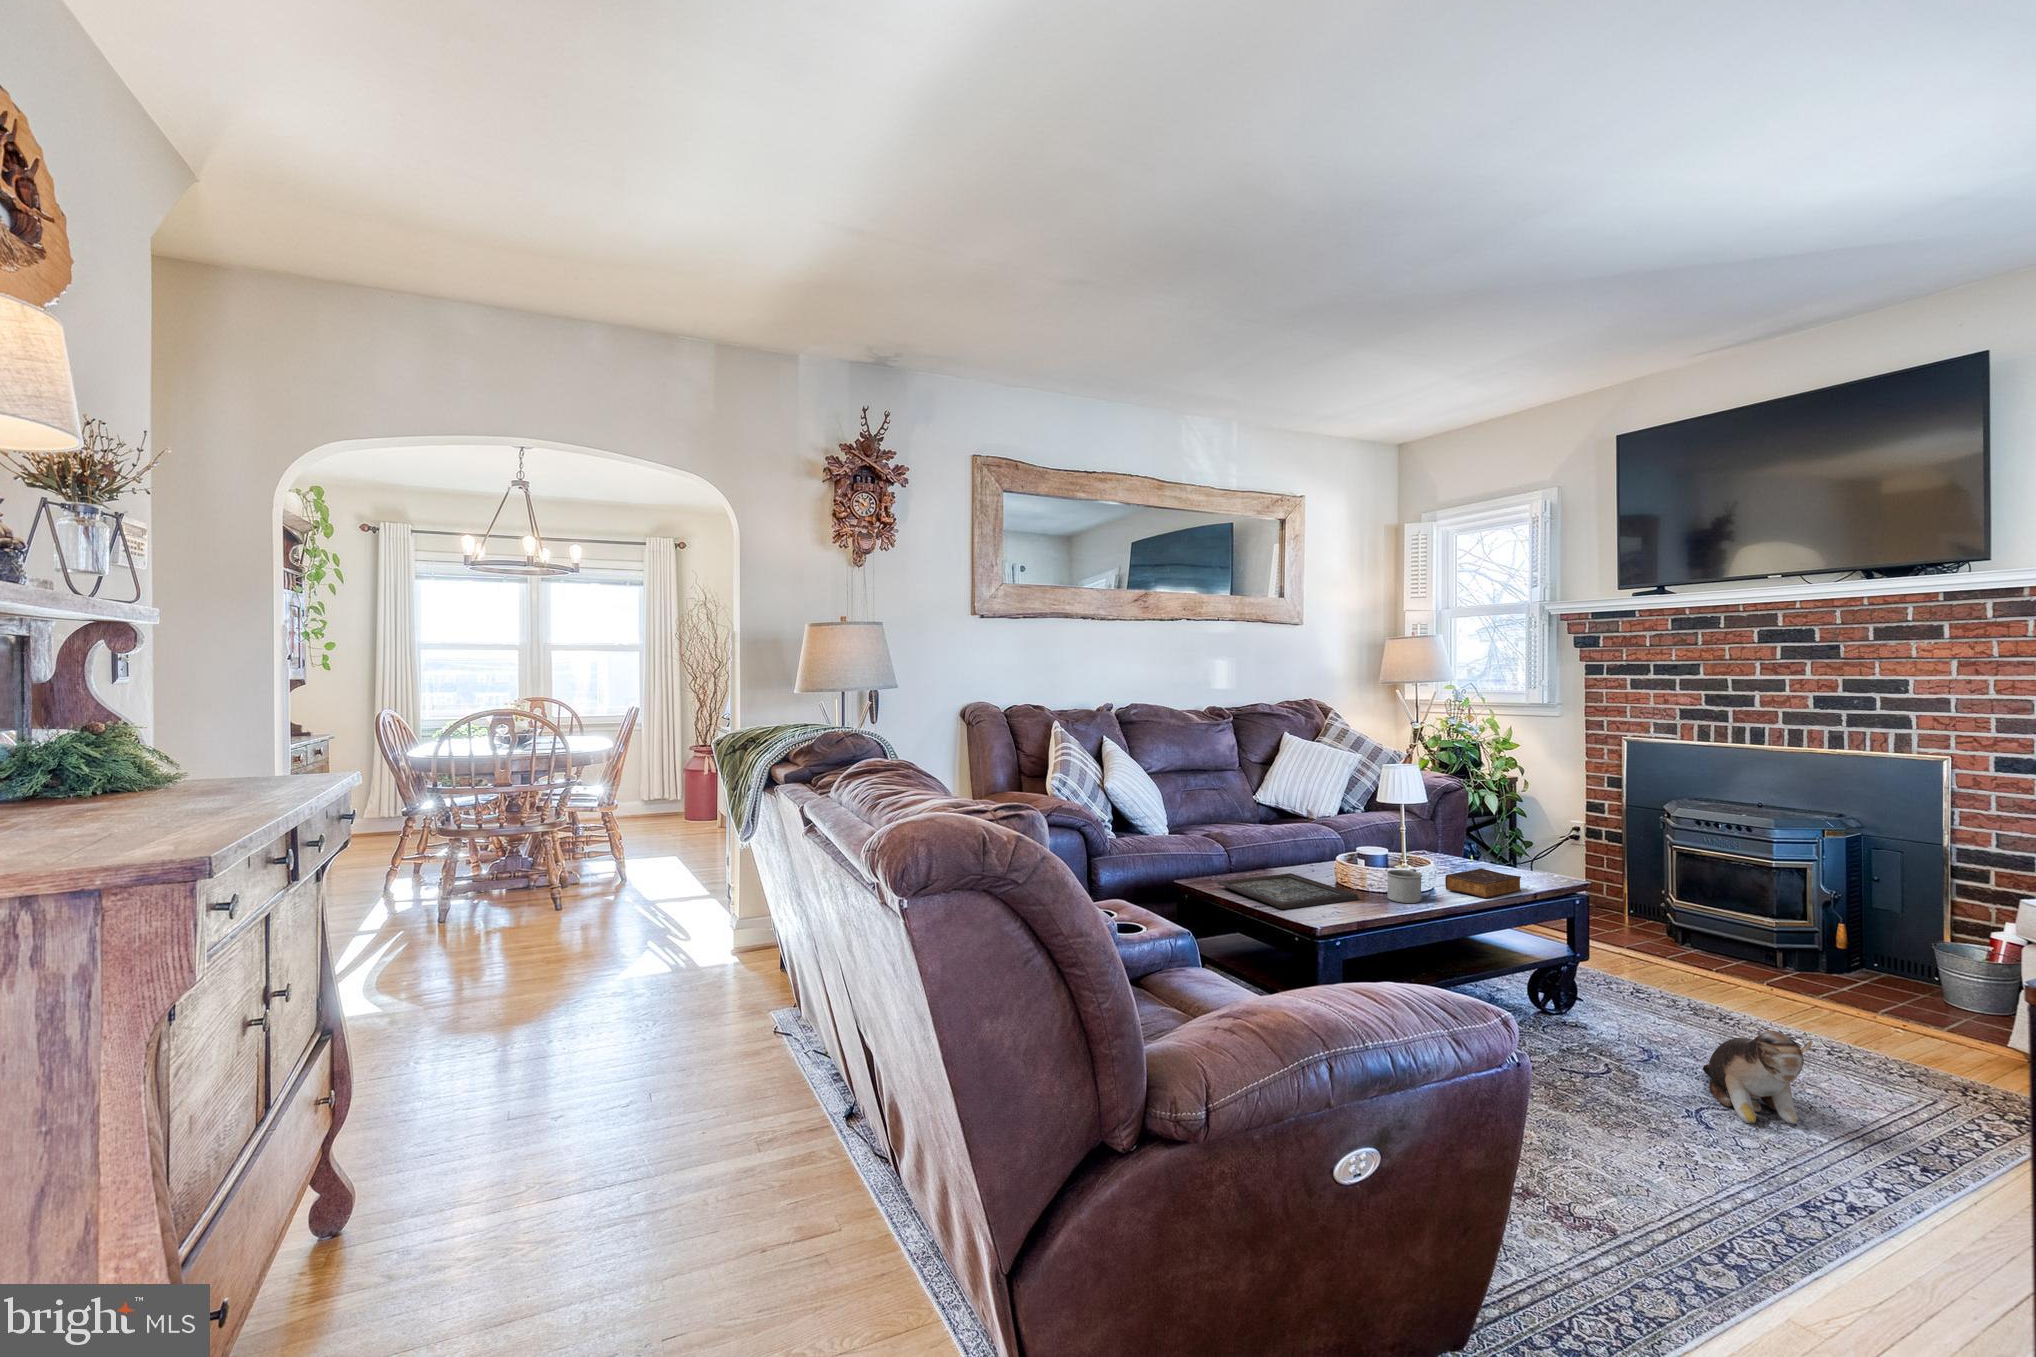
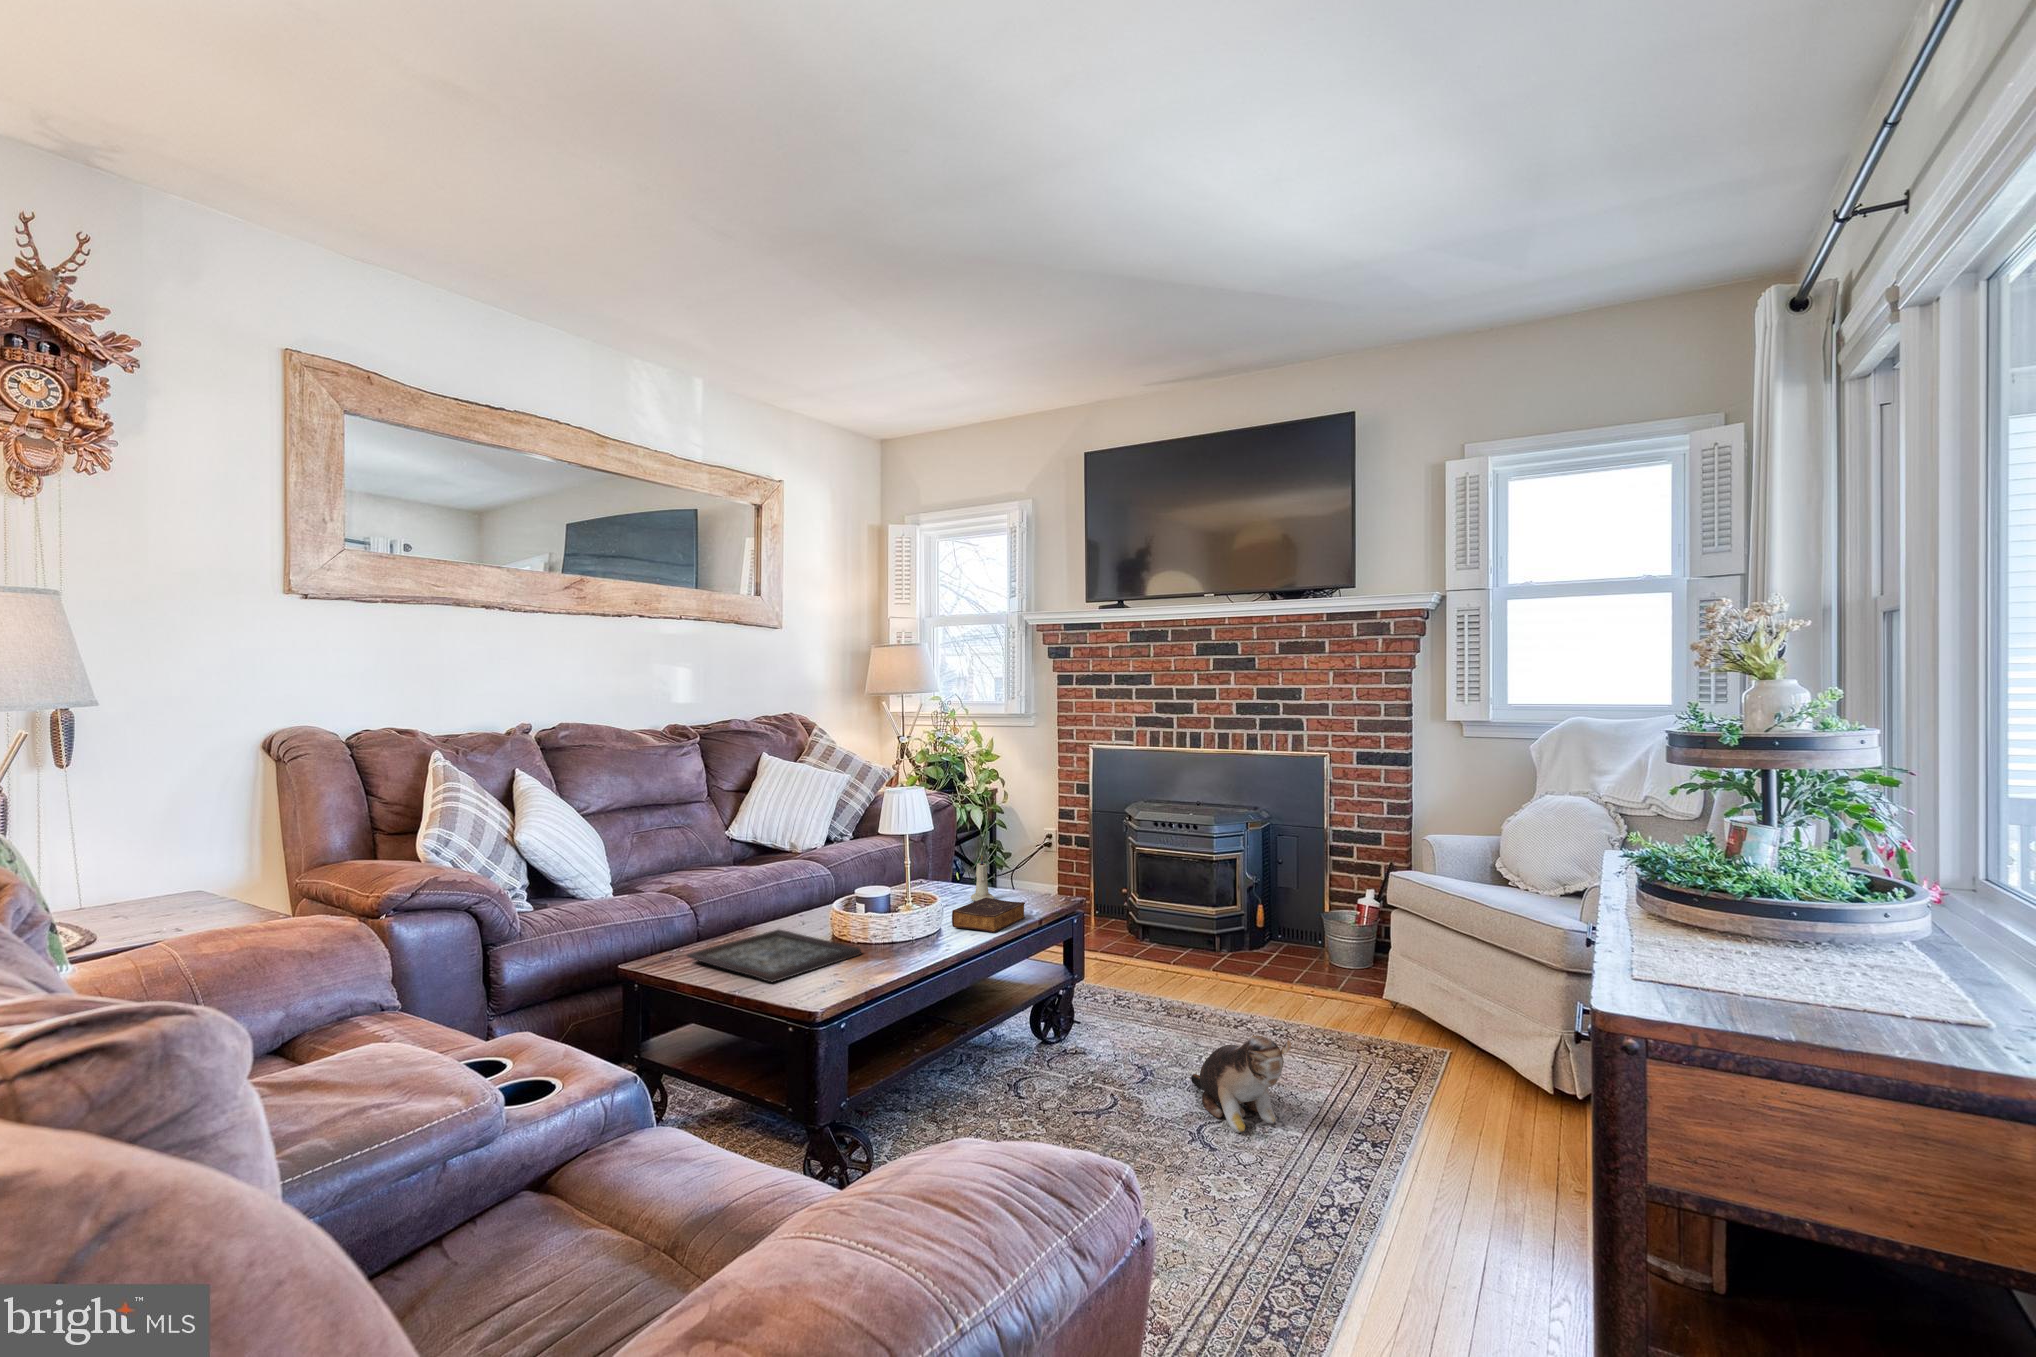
candle: none [1470,830,1494,874] -> present [971,856,994,901]
mug: present [1387,869,1422,903] -> none [892,908,931,951]

